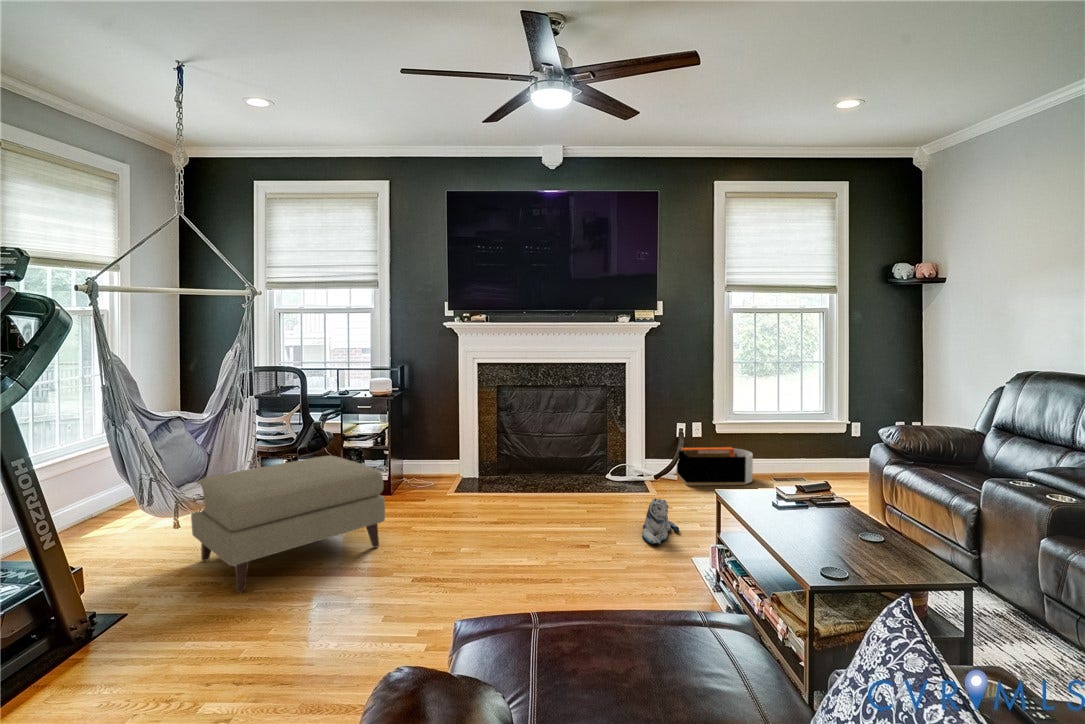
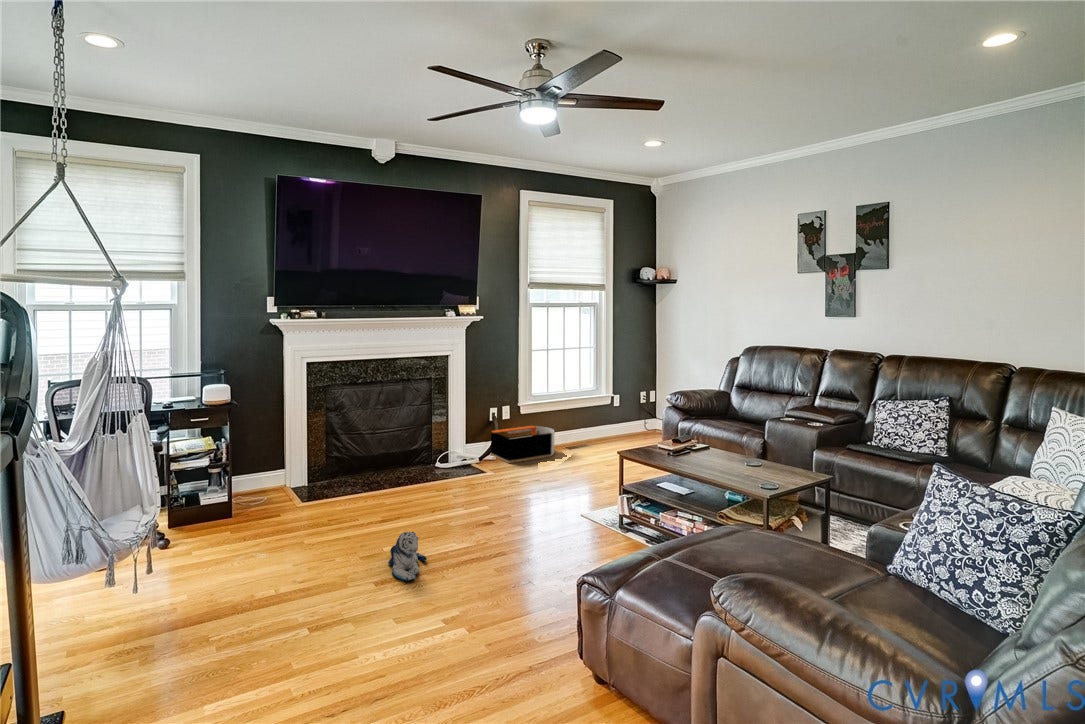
ottoman: present [191,456,385,592] -> none [114,480,311,623]
plush toy: present [642,498,679,544] -> present [388,532,427,581]

